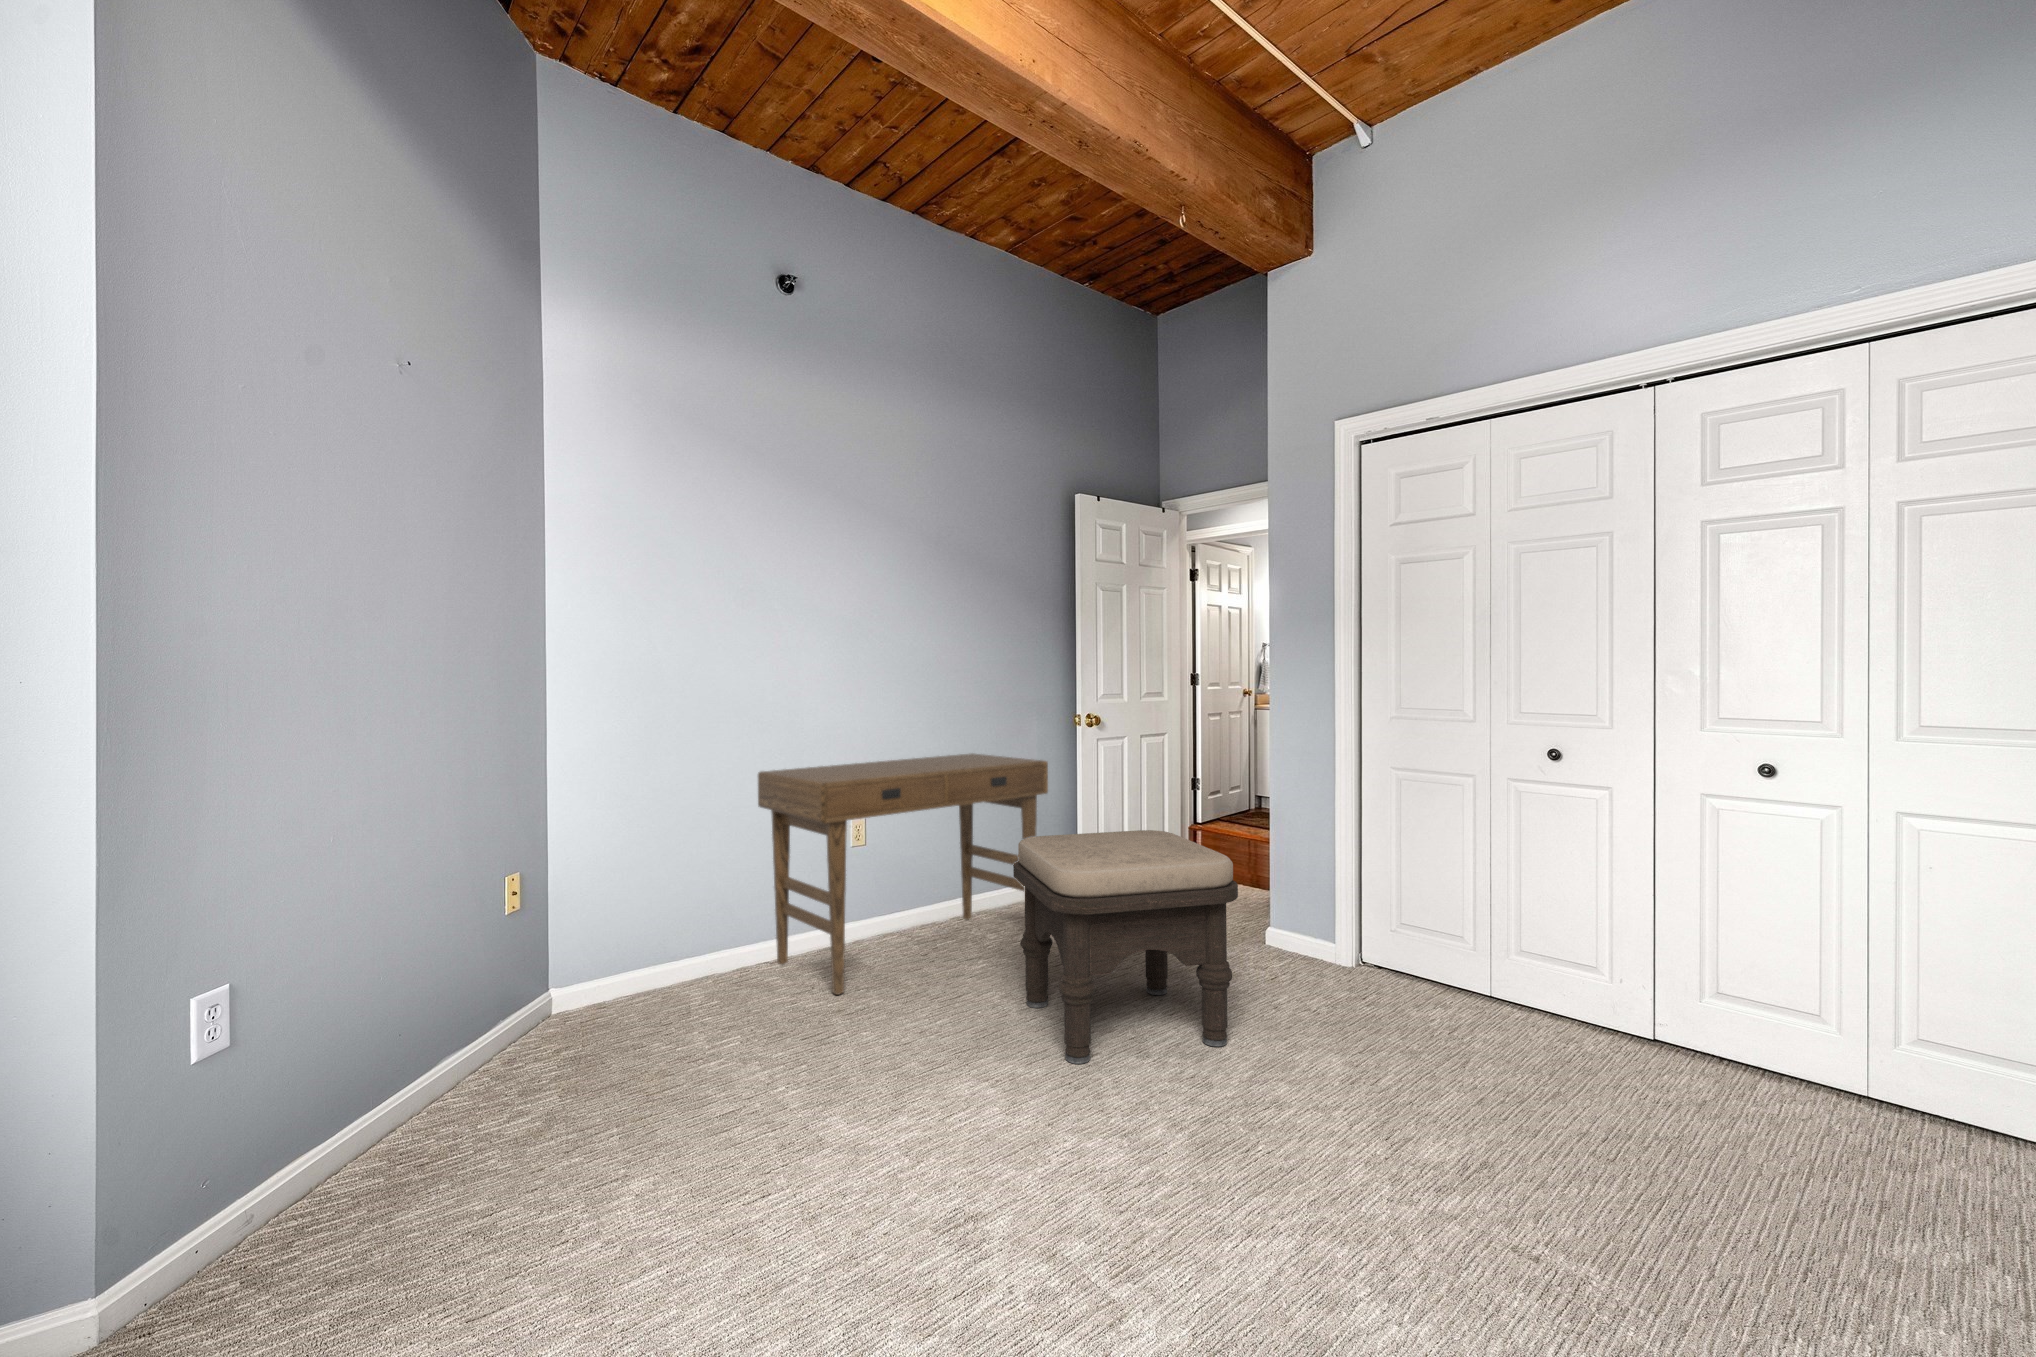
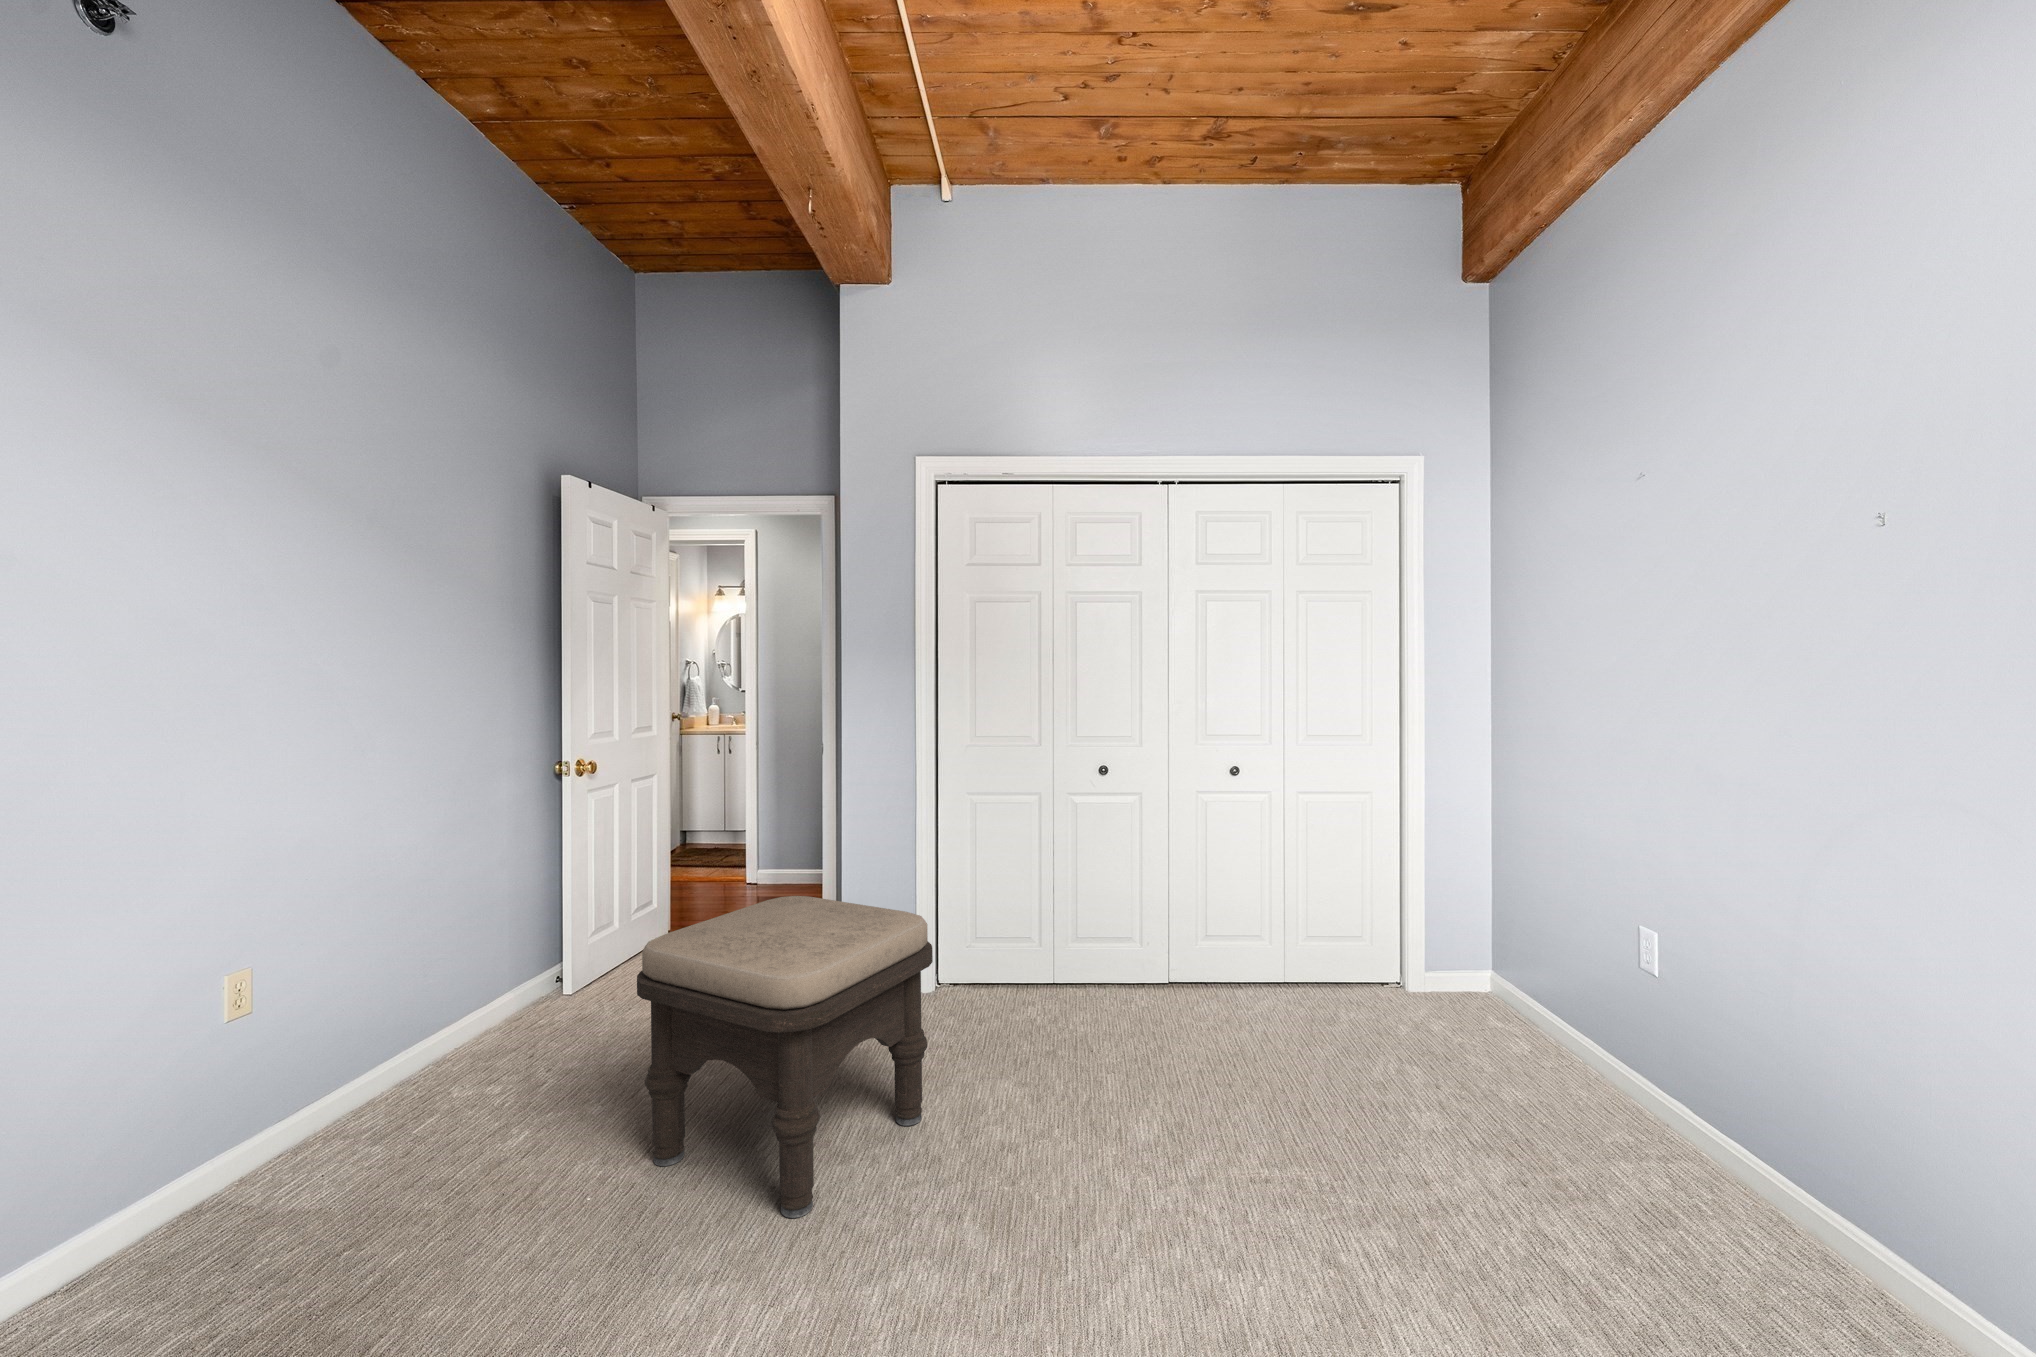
desk: present [758,753,1048,995] -> none [37,828,587,1290]

